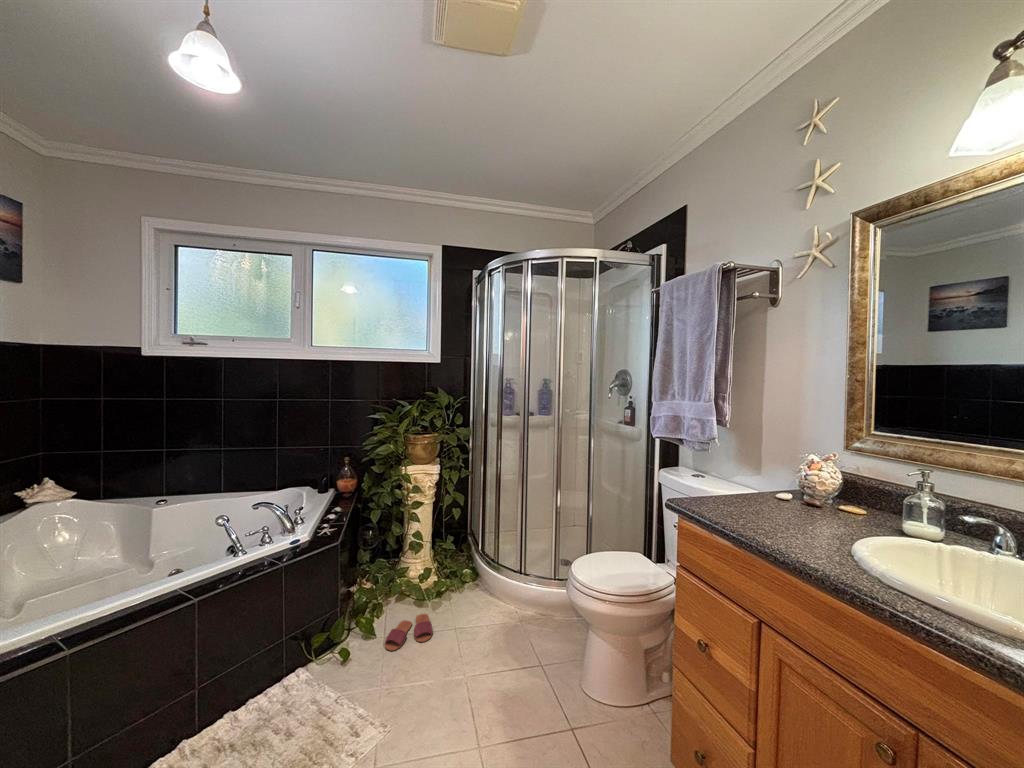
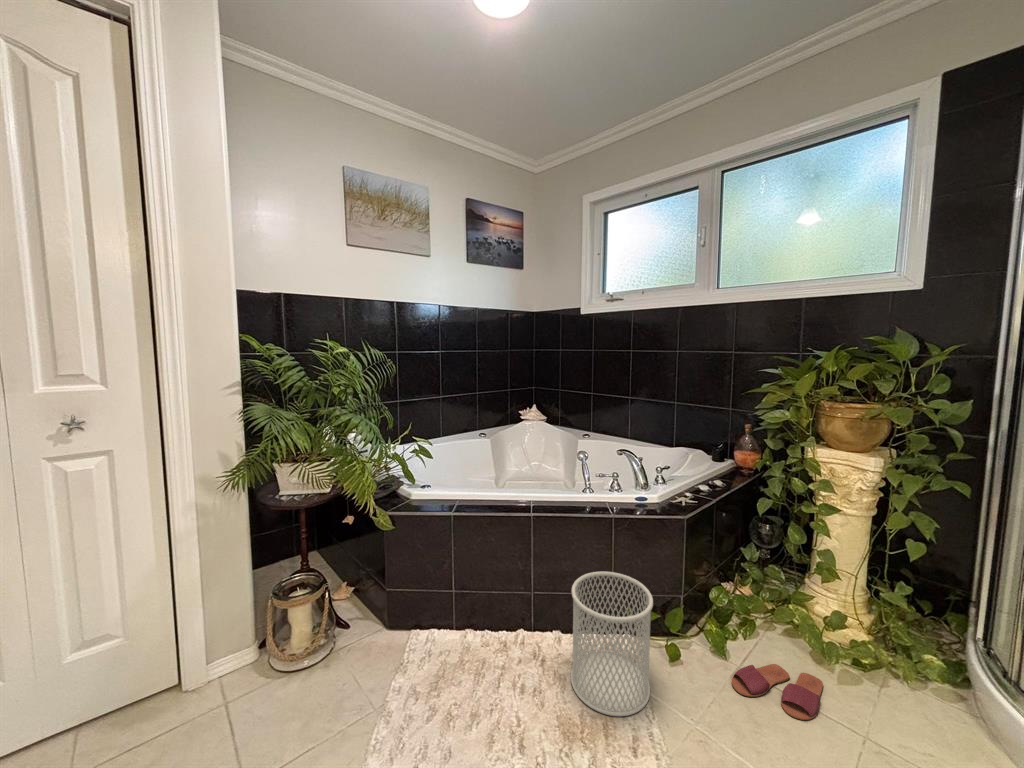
wastebasket: none [266,608,344,742] -> present [571,571,653,716]

